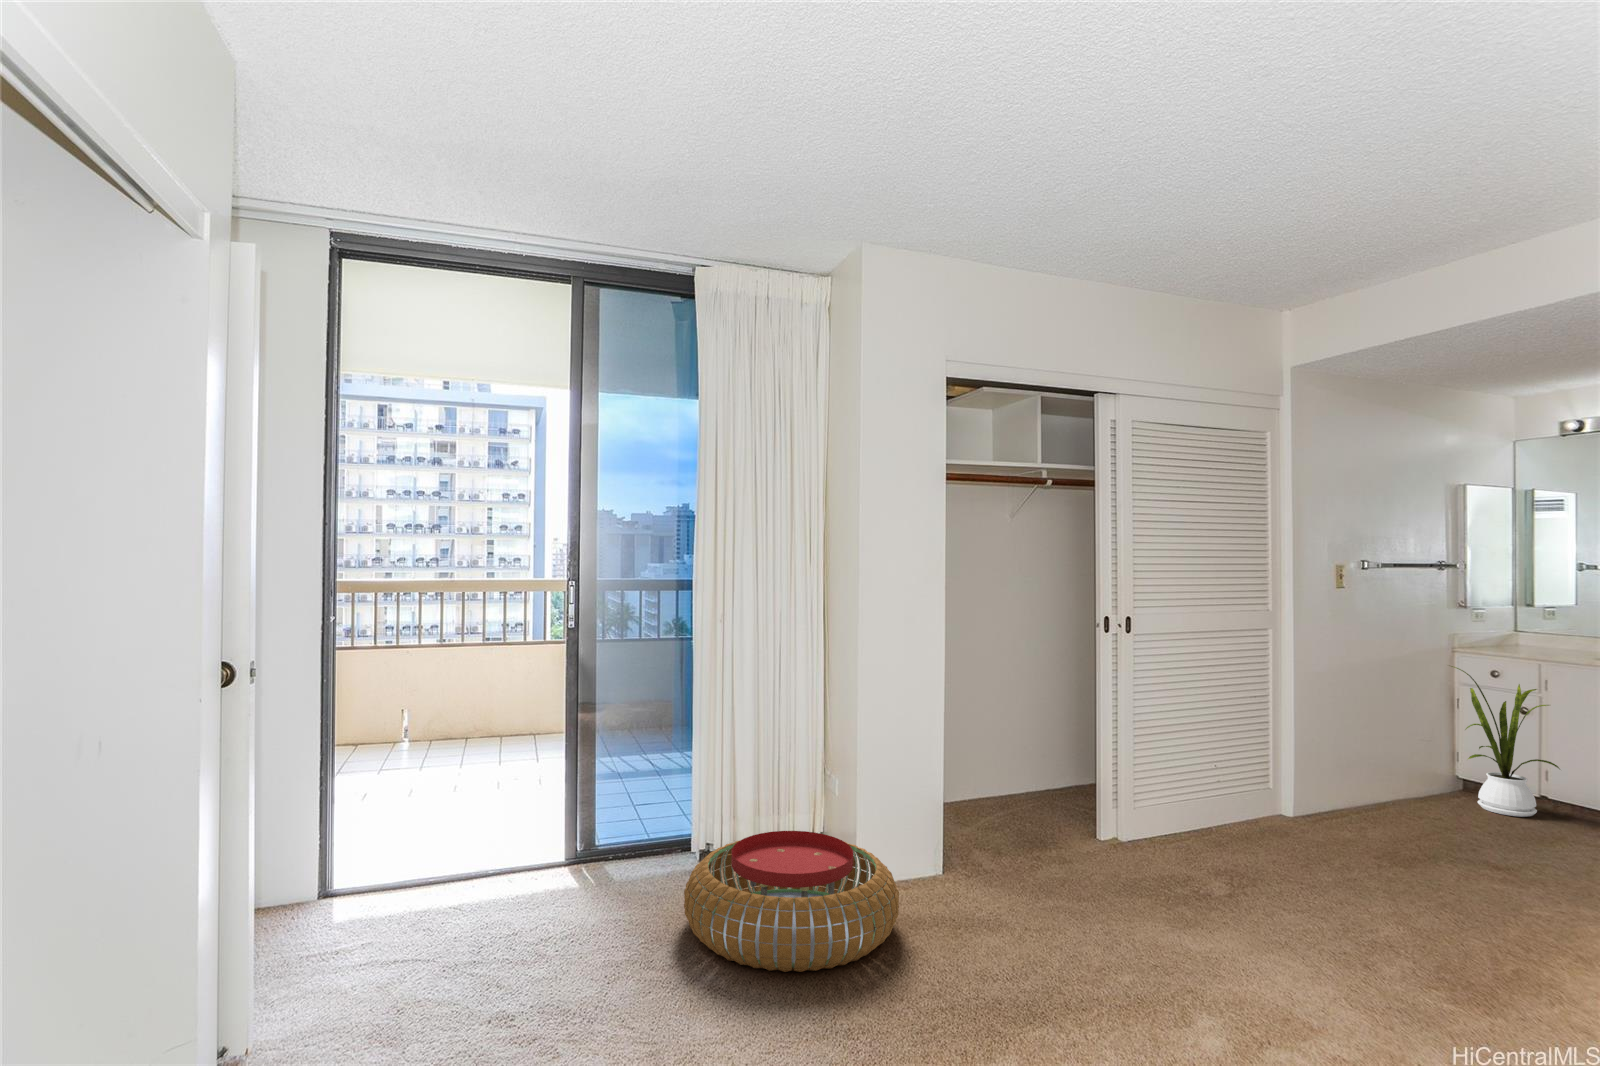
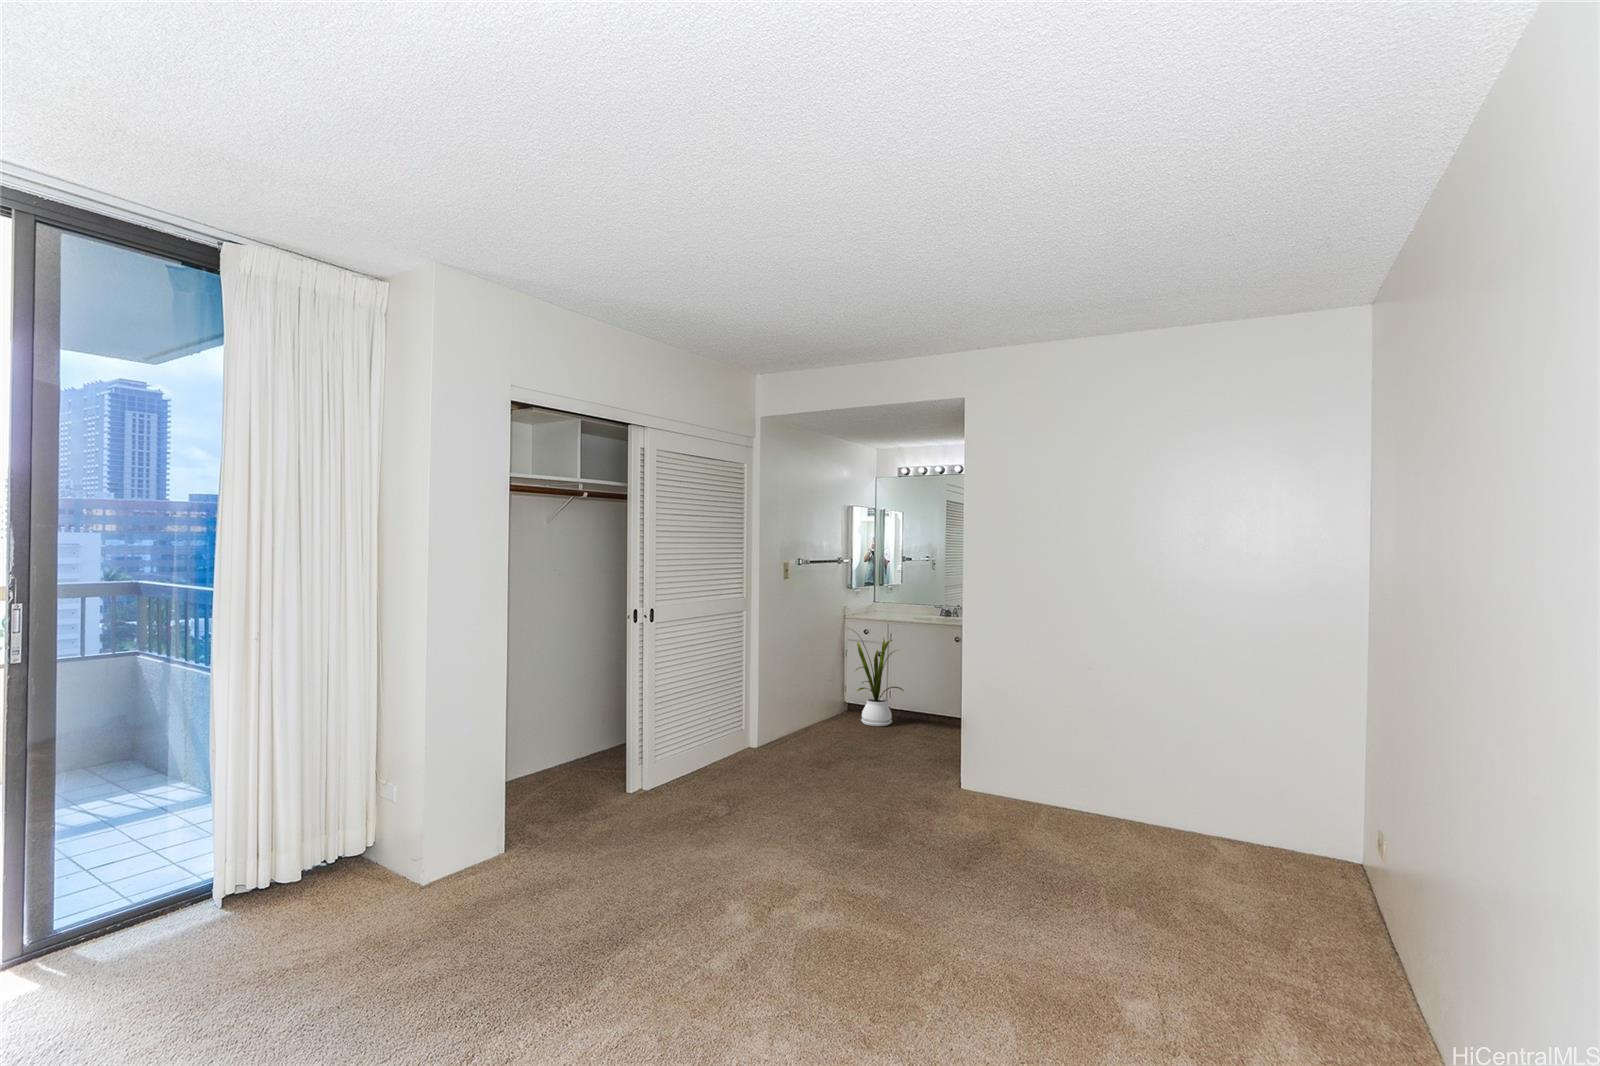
pouf: present [684,831,899,972] -> none [242,842,483,990]

